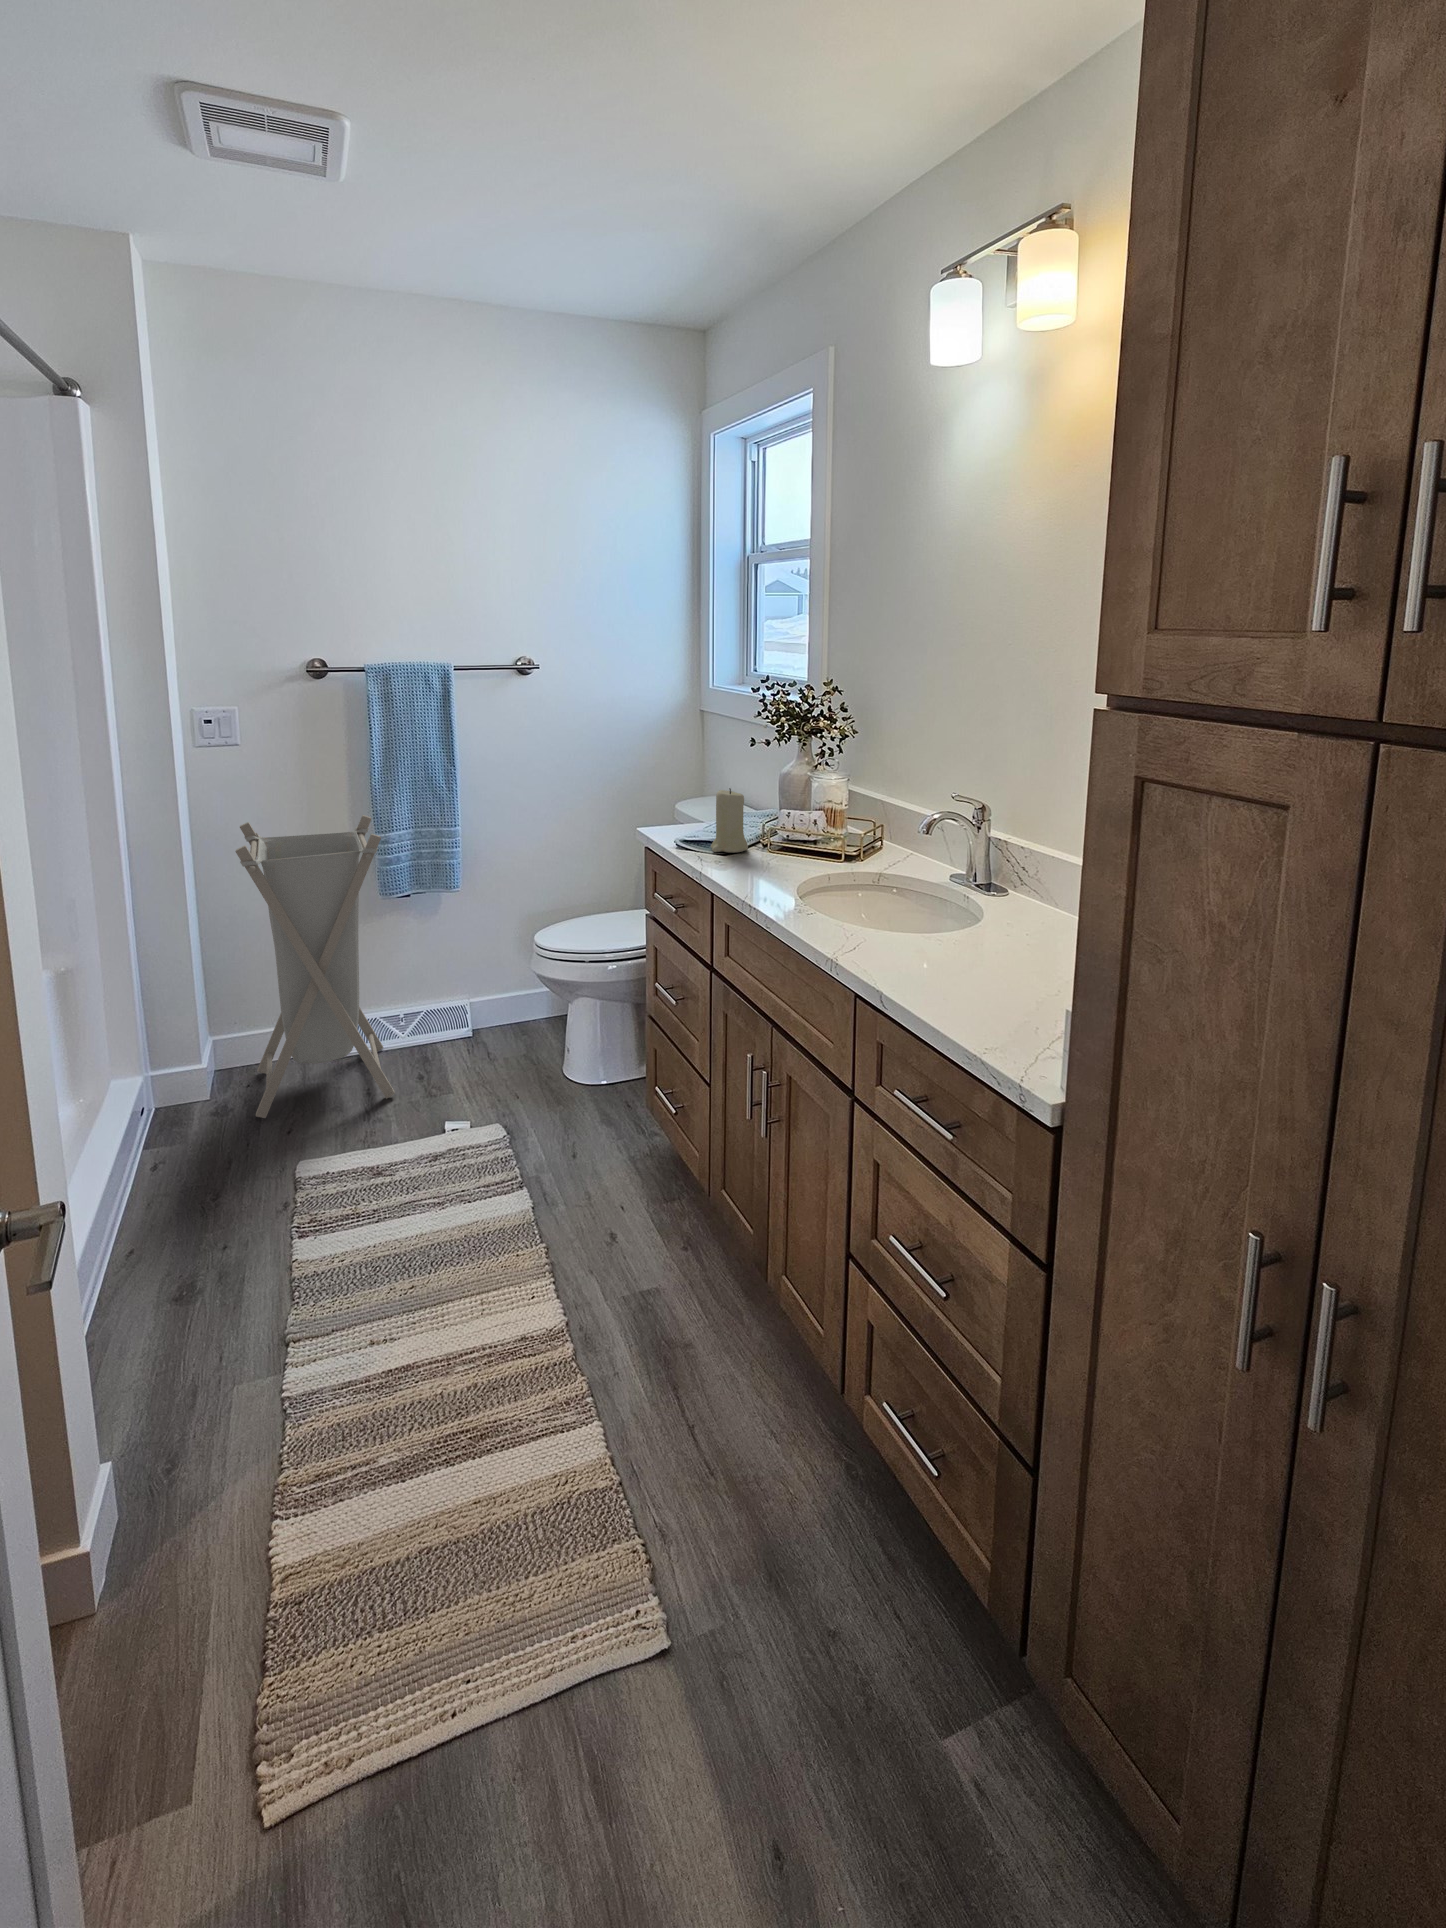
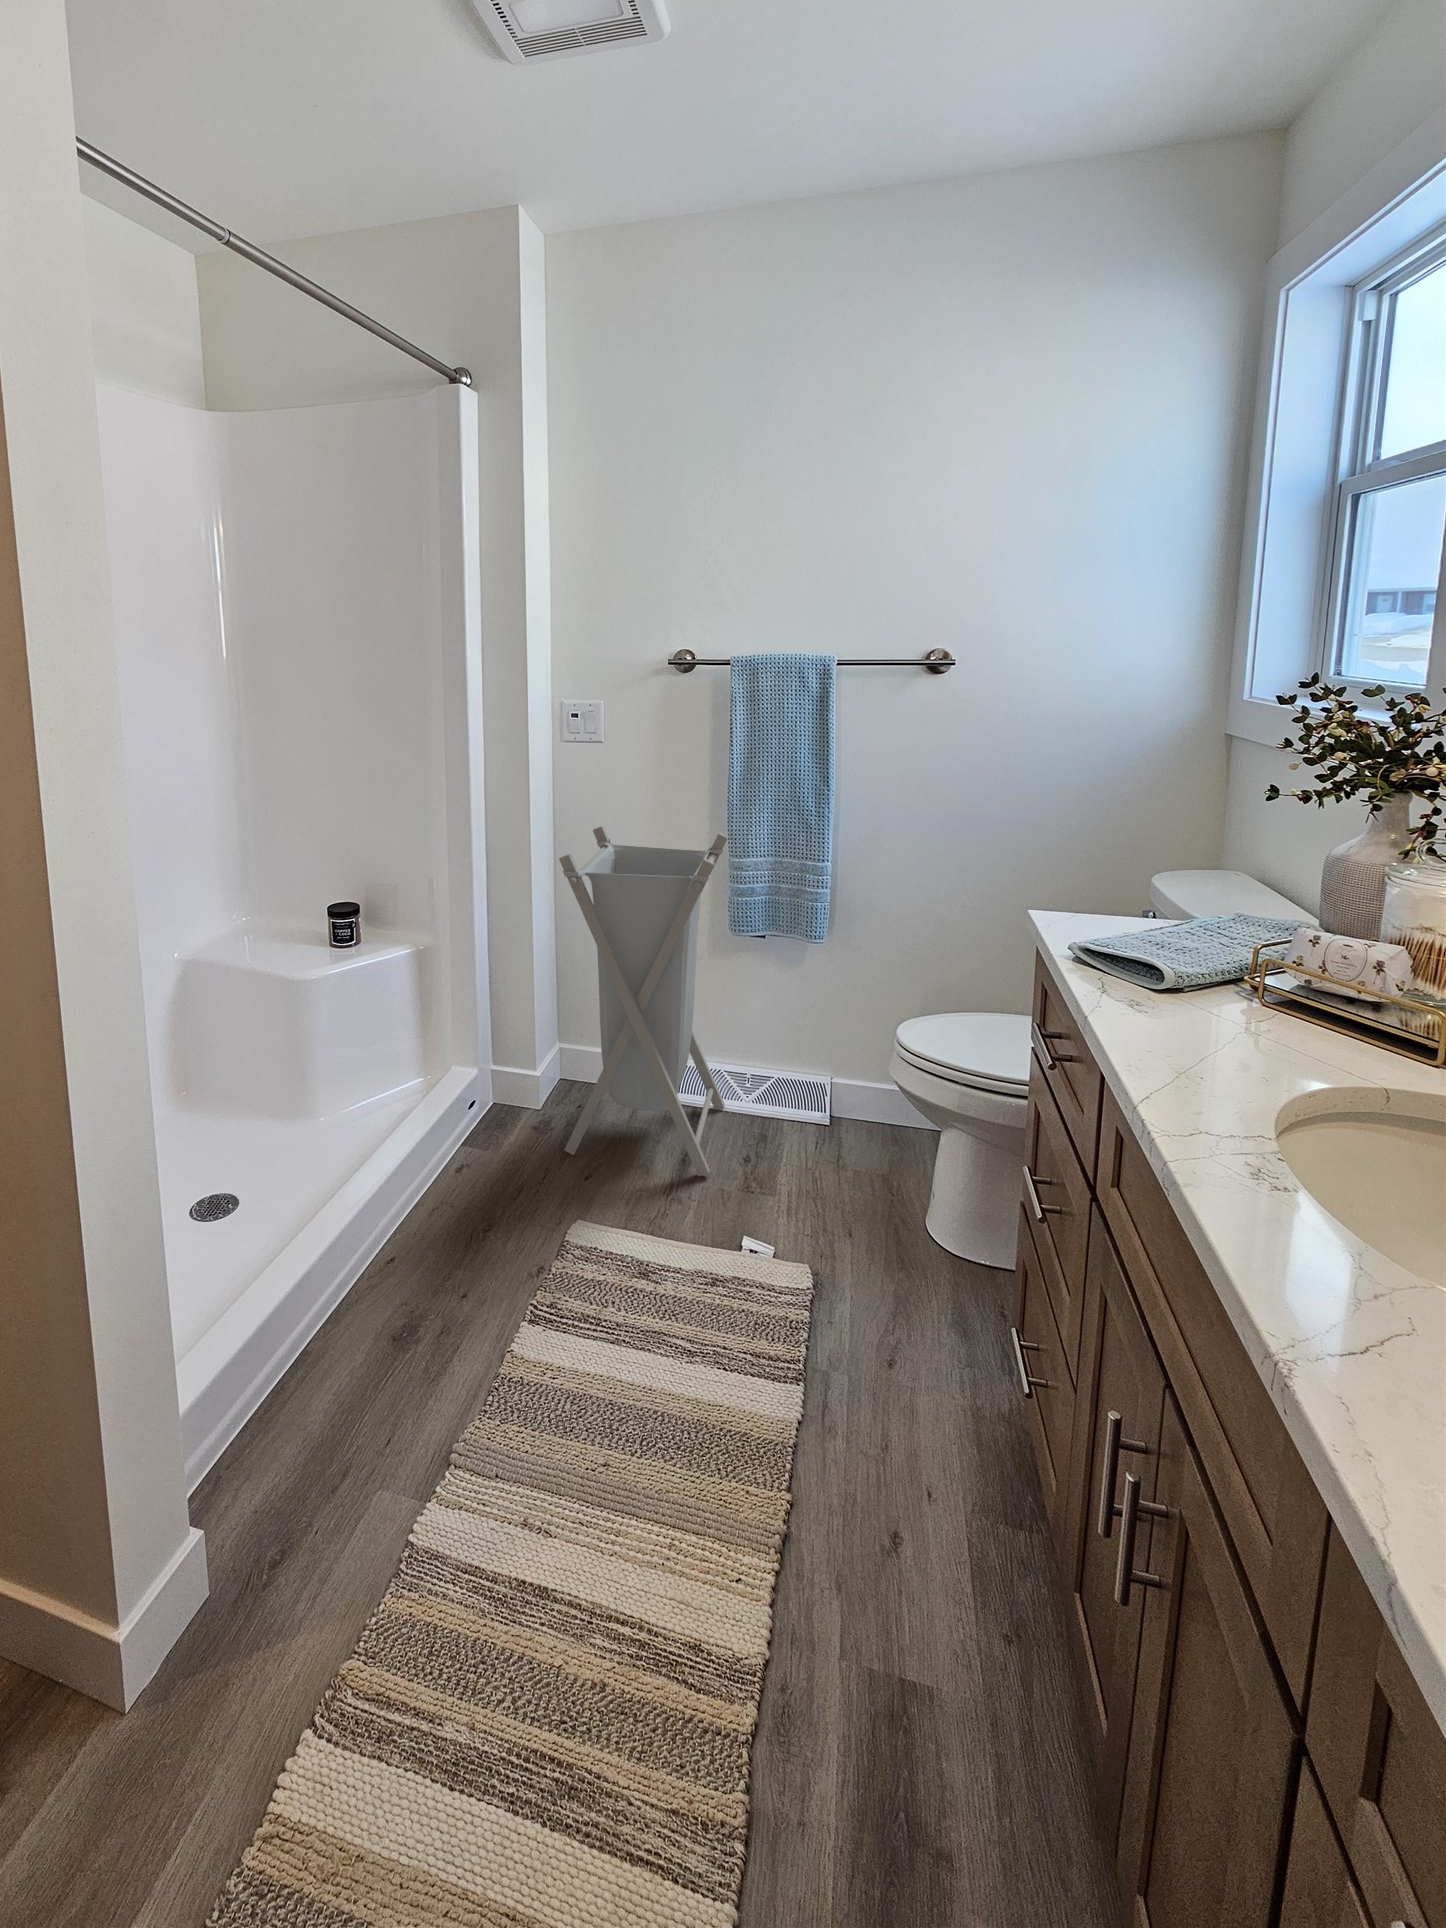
candle: present [711,788,748,853] -> none [1130,874,1206,990]

